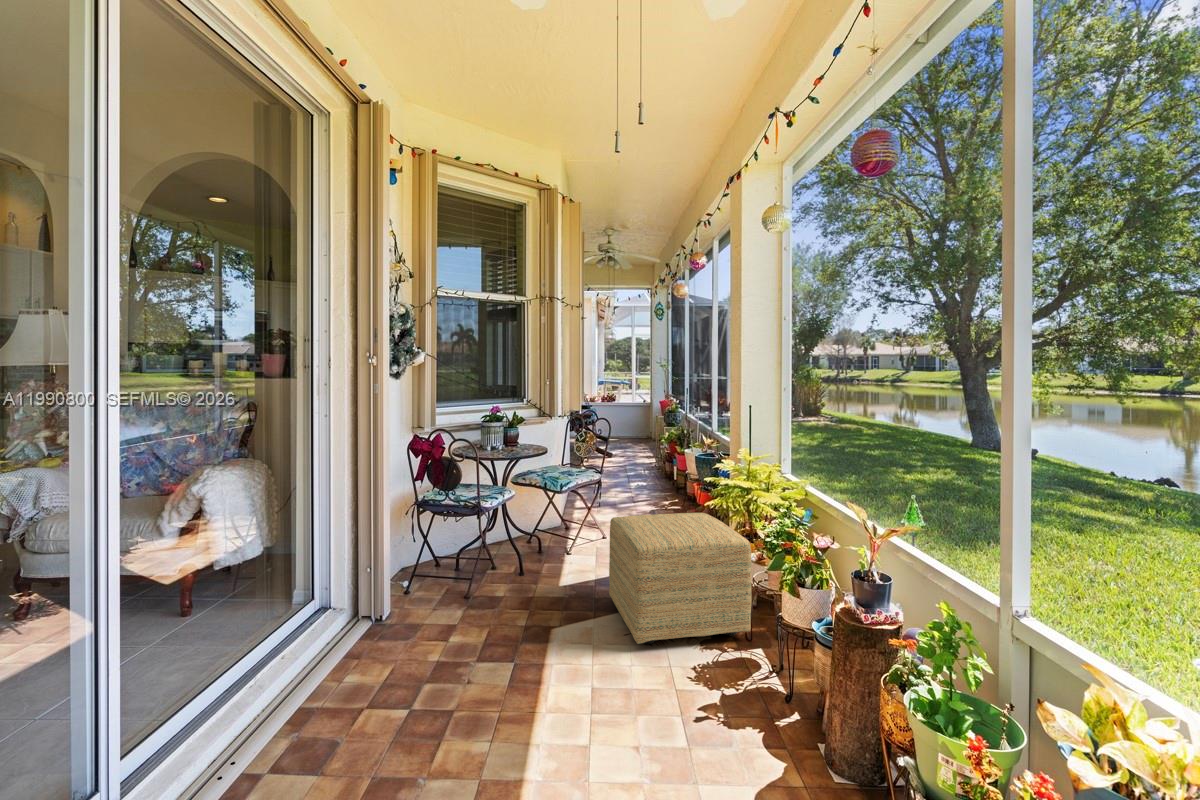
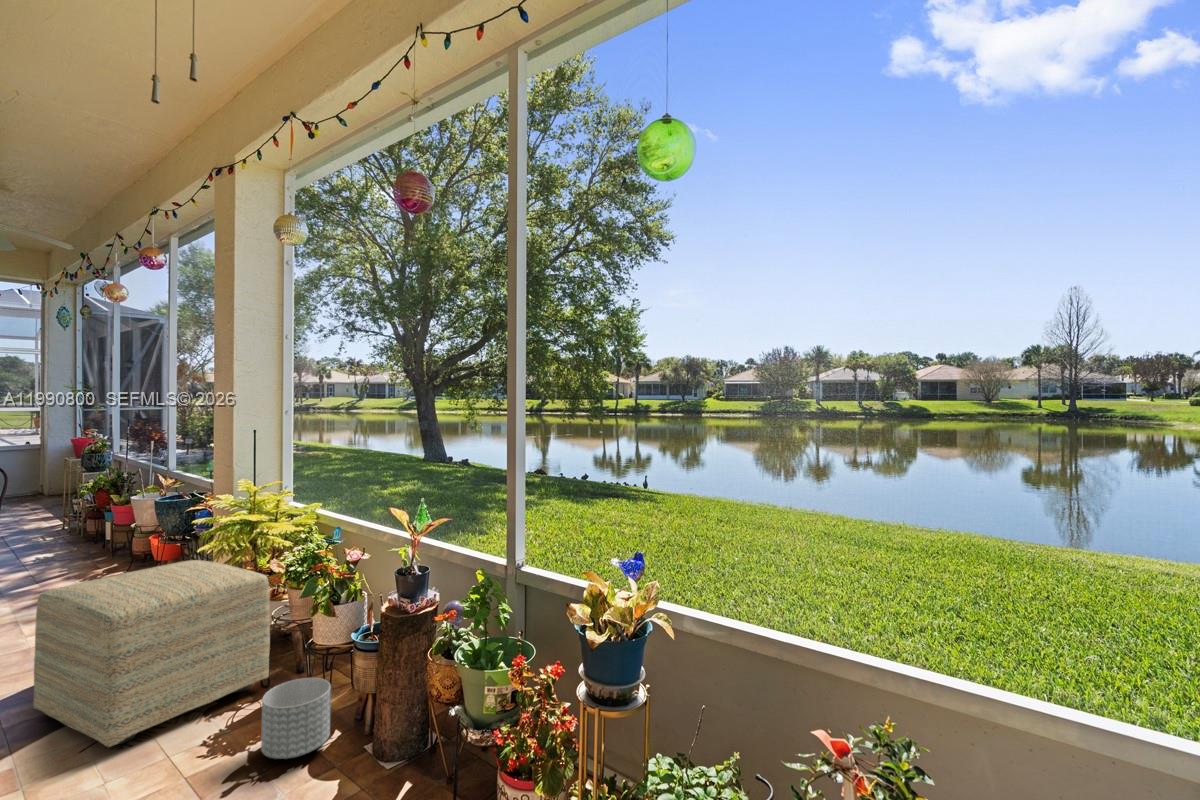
planter: none [729,646,788,721] -> present [261,678,331,759]

